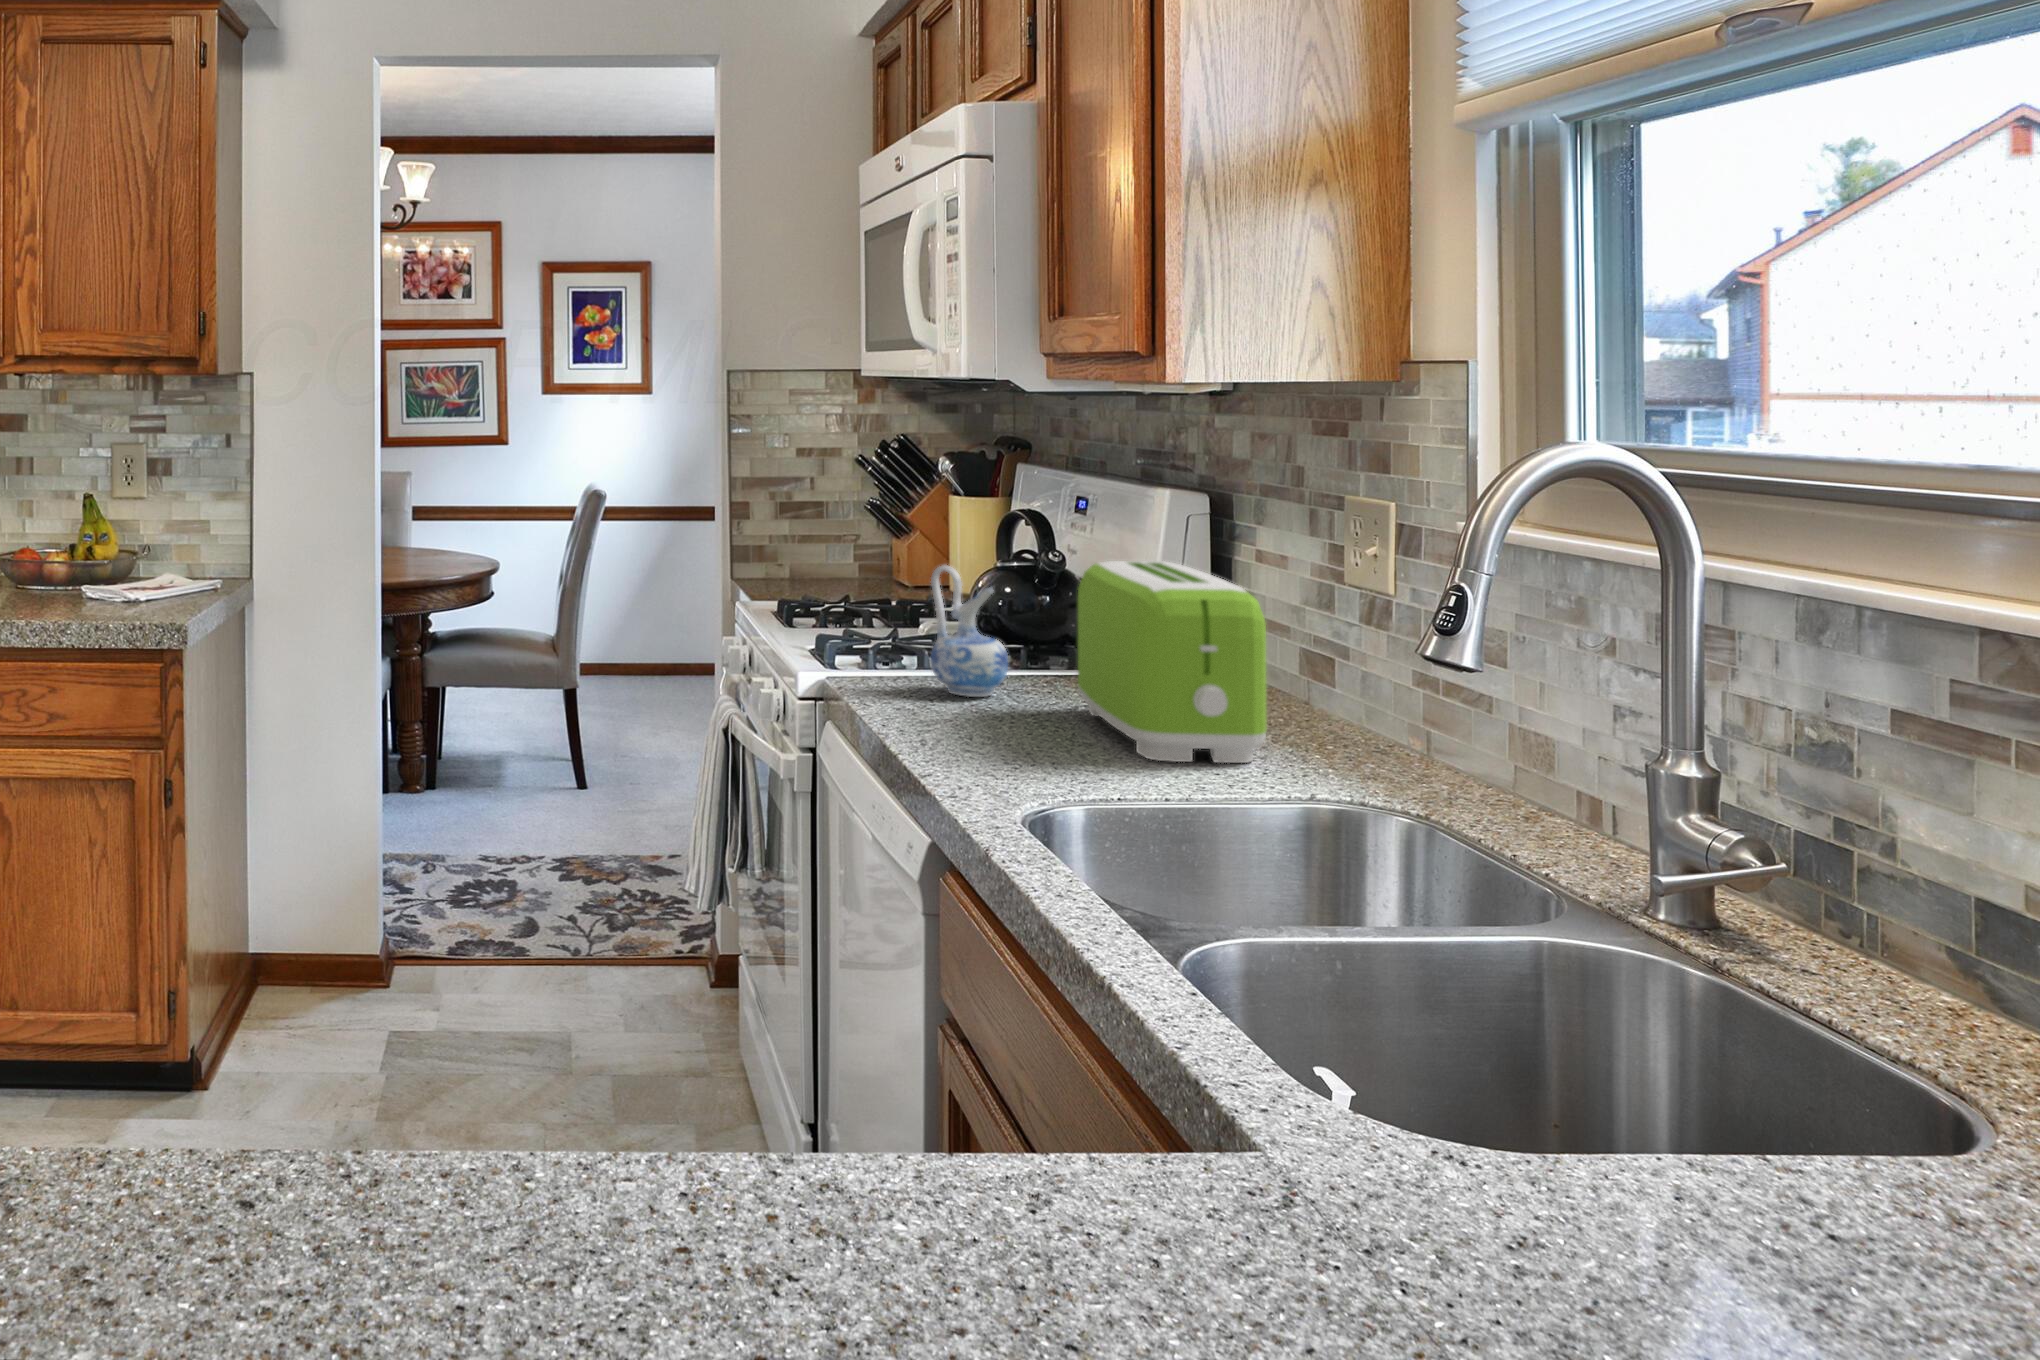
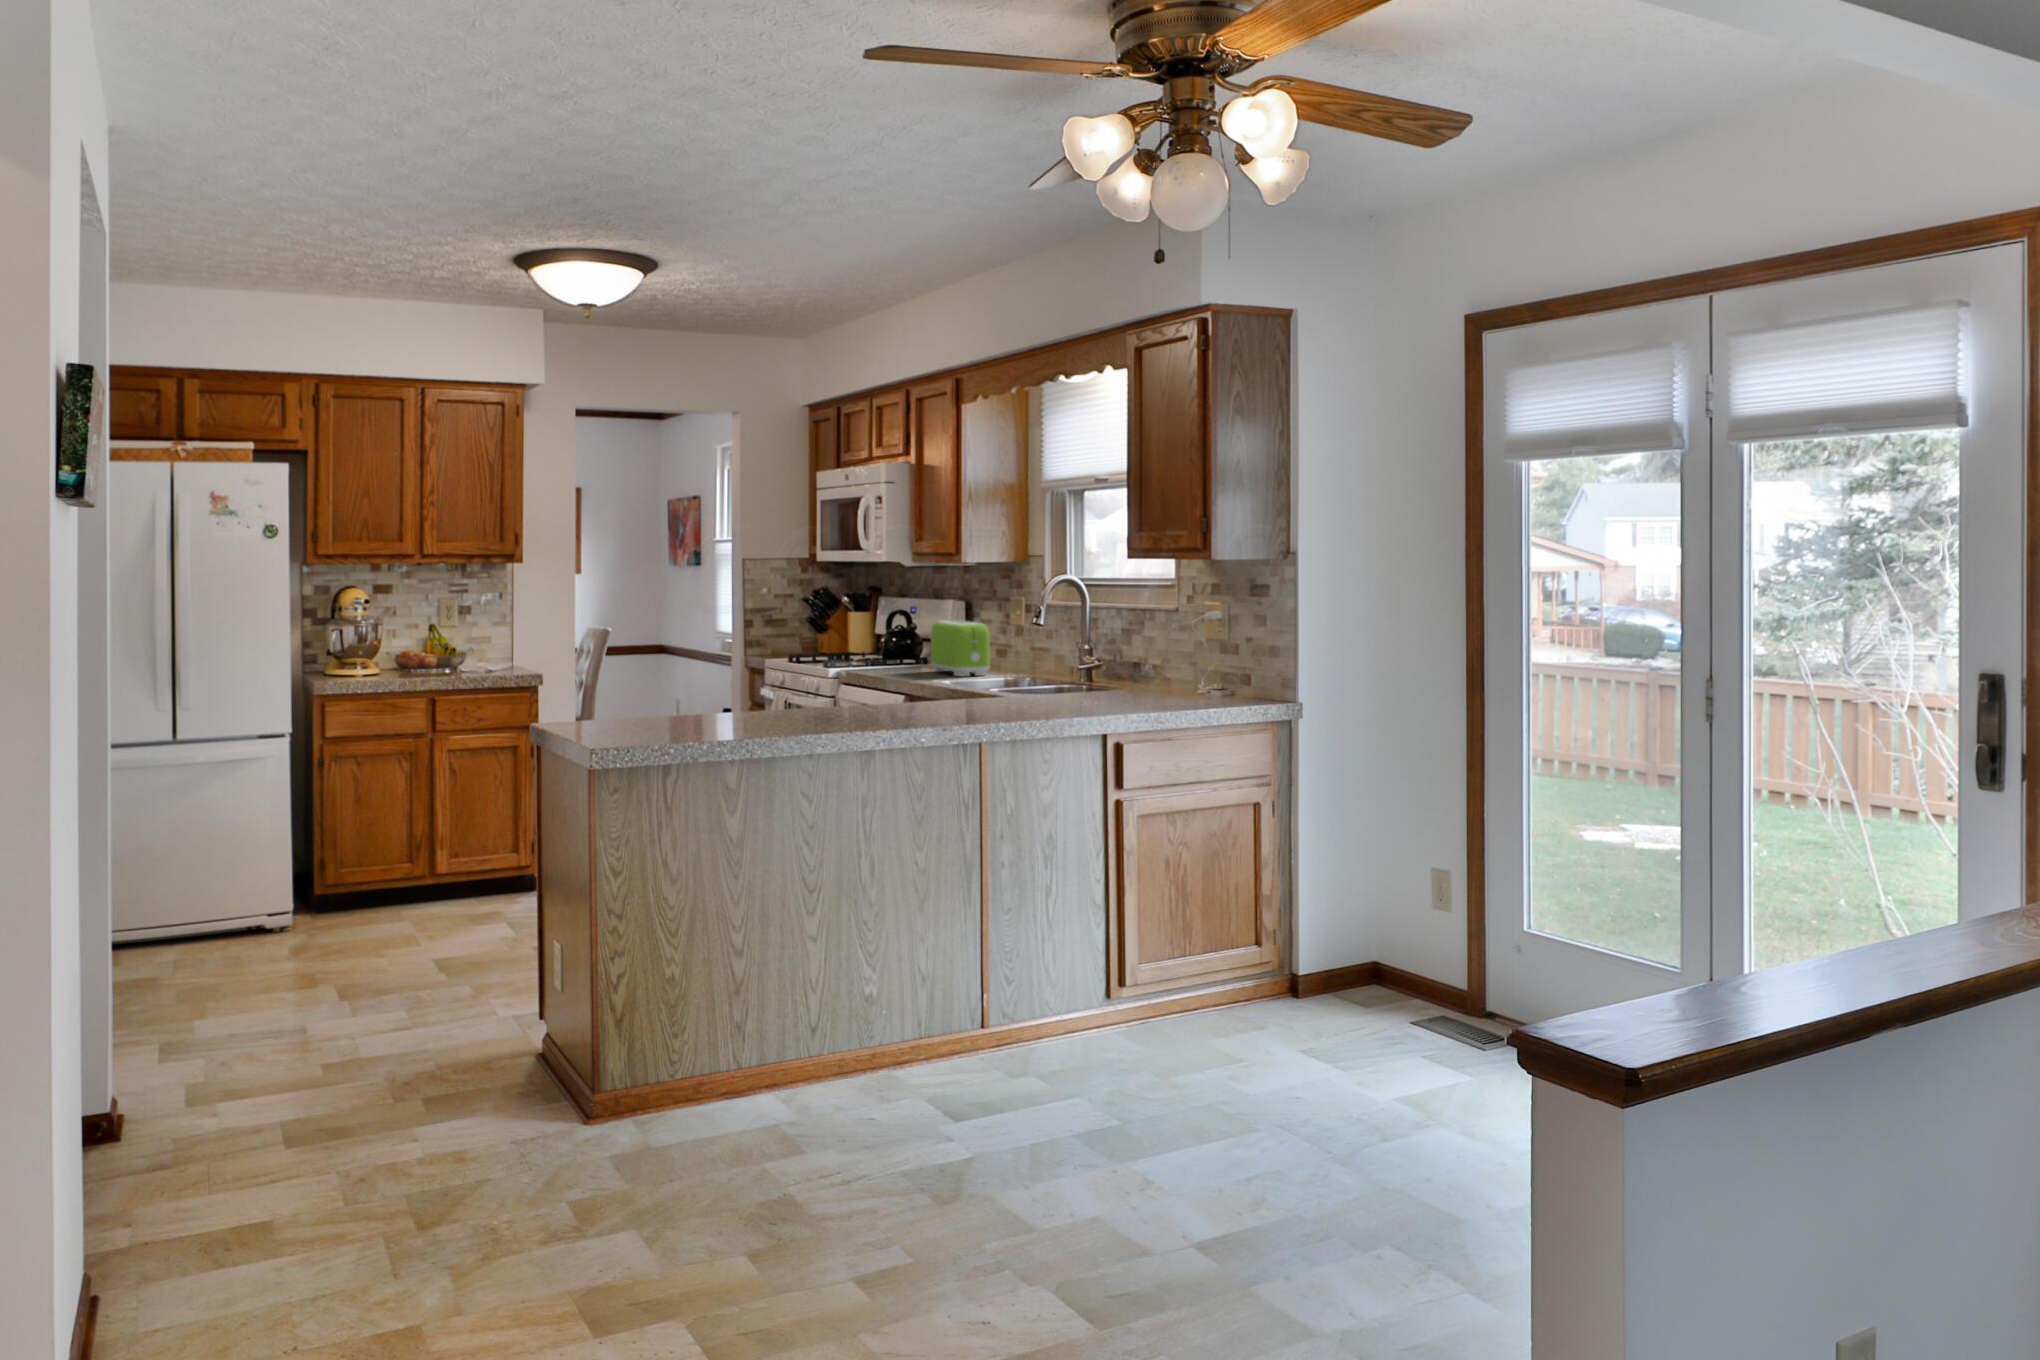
ceramic pitcher: present [930,566,1008,697] -> none [880,627,906,671]

